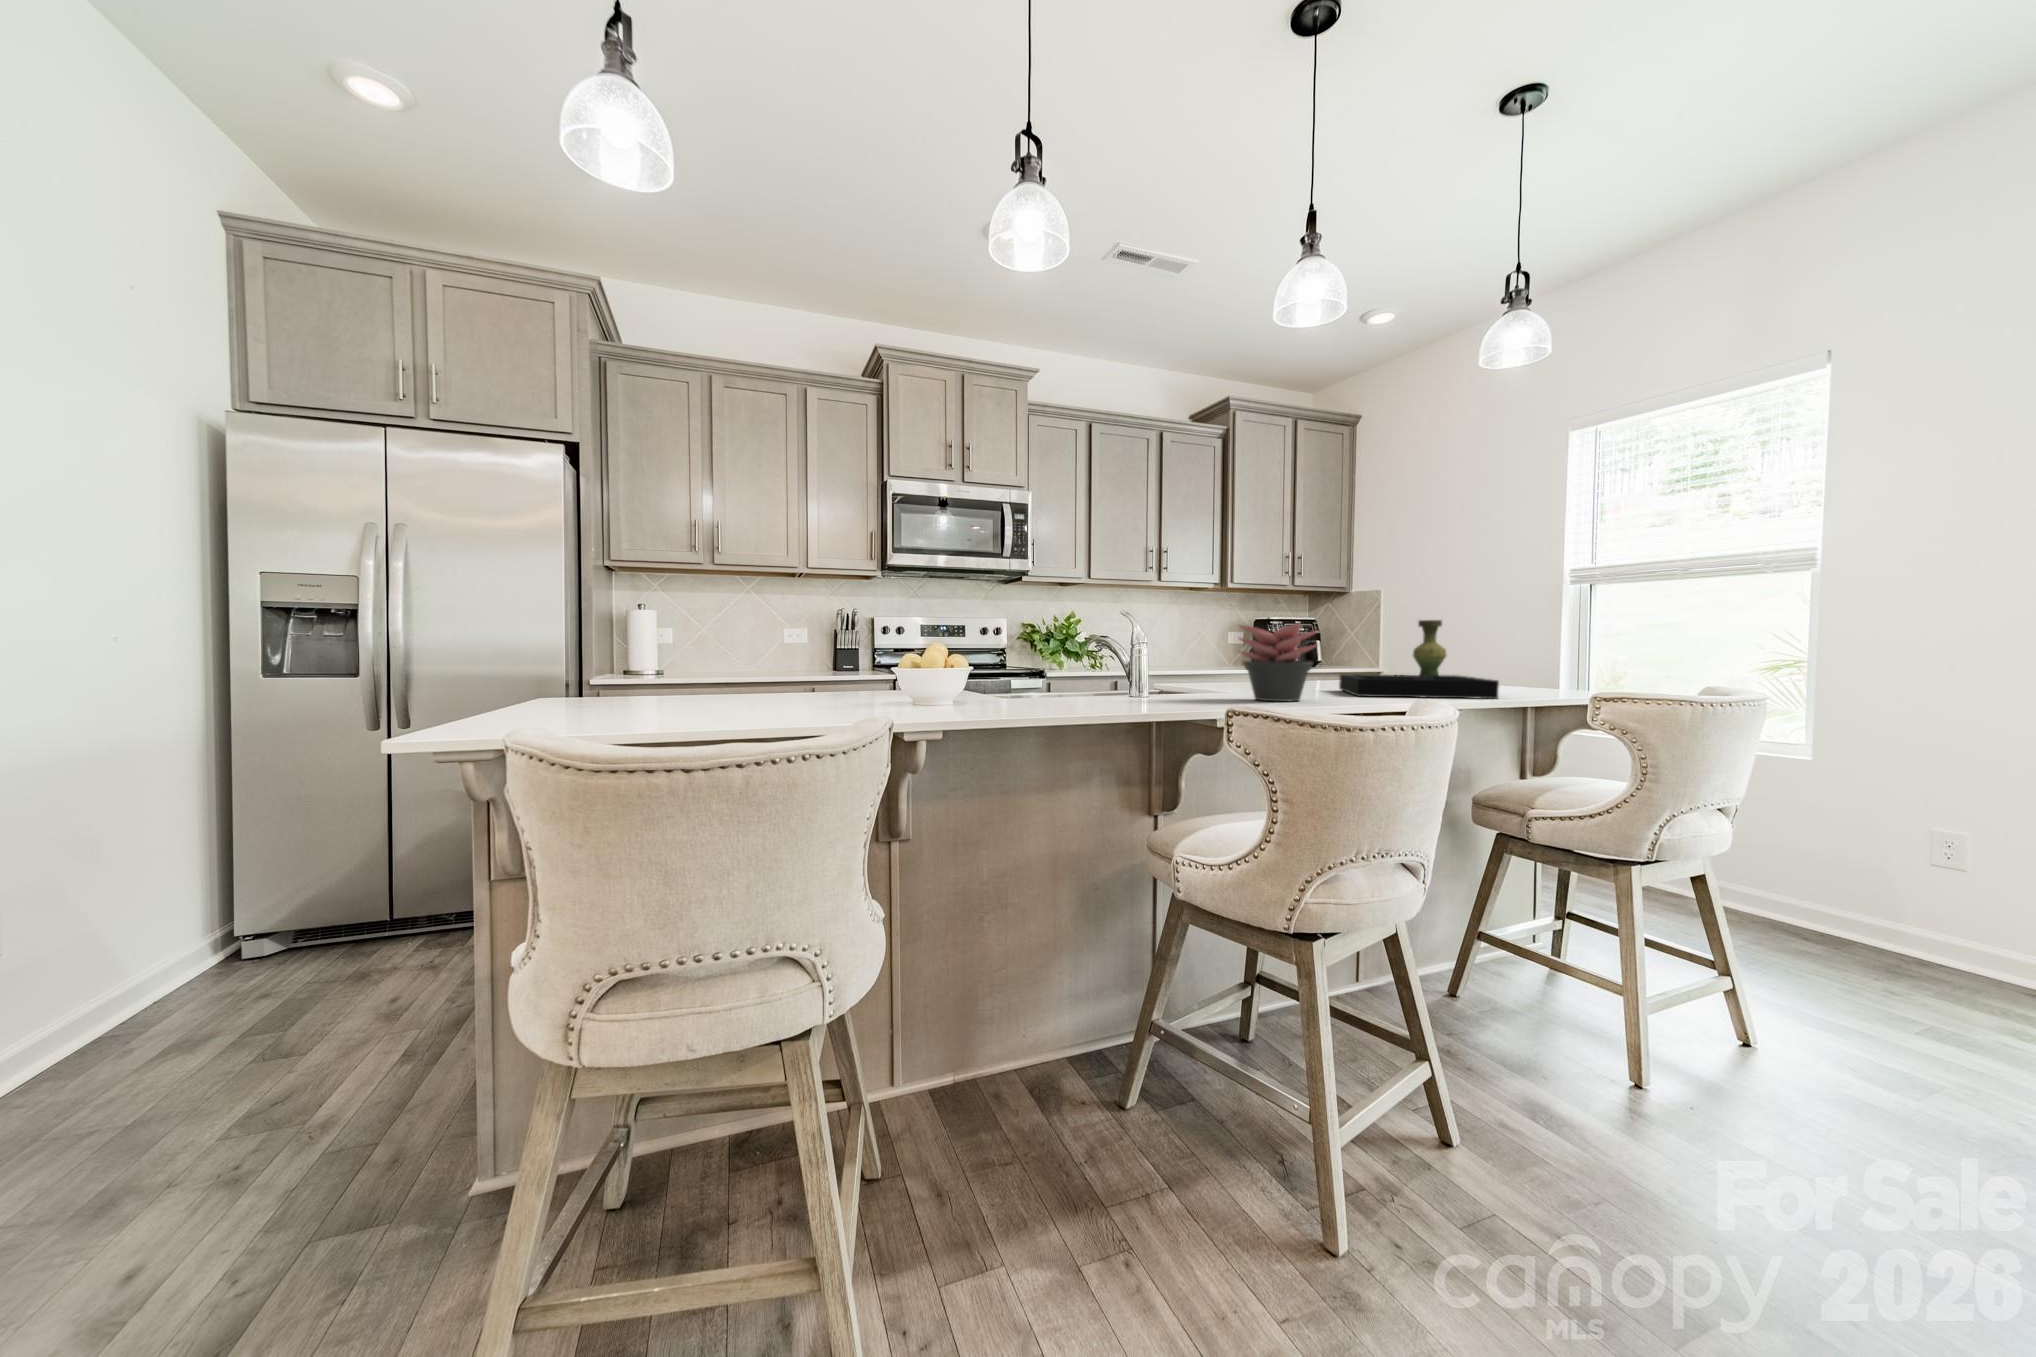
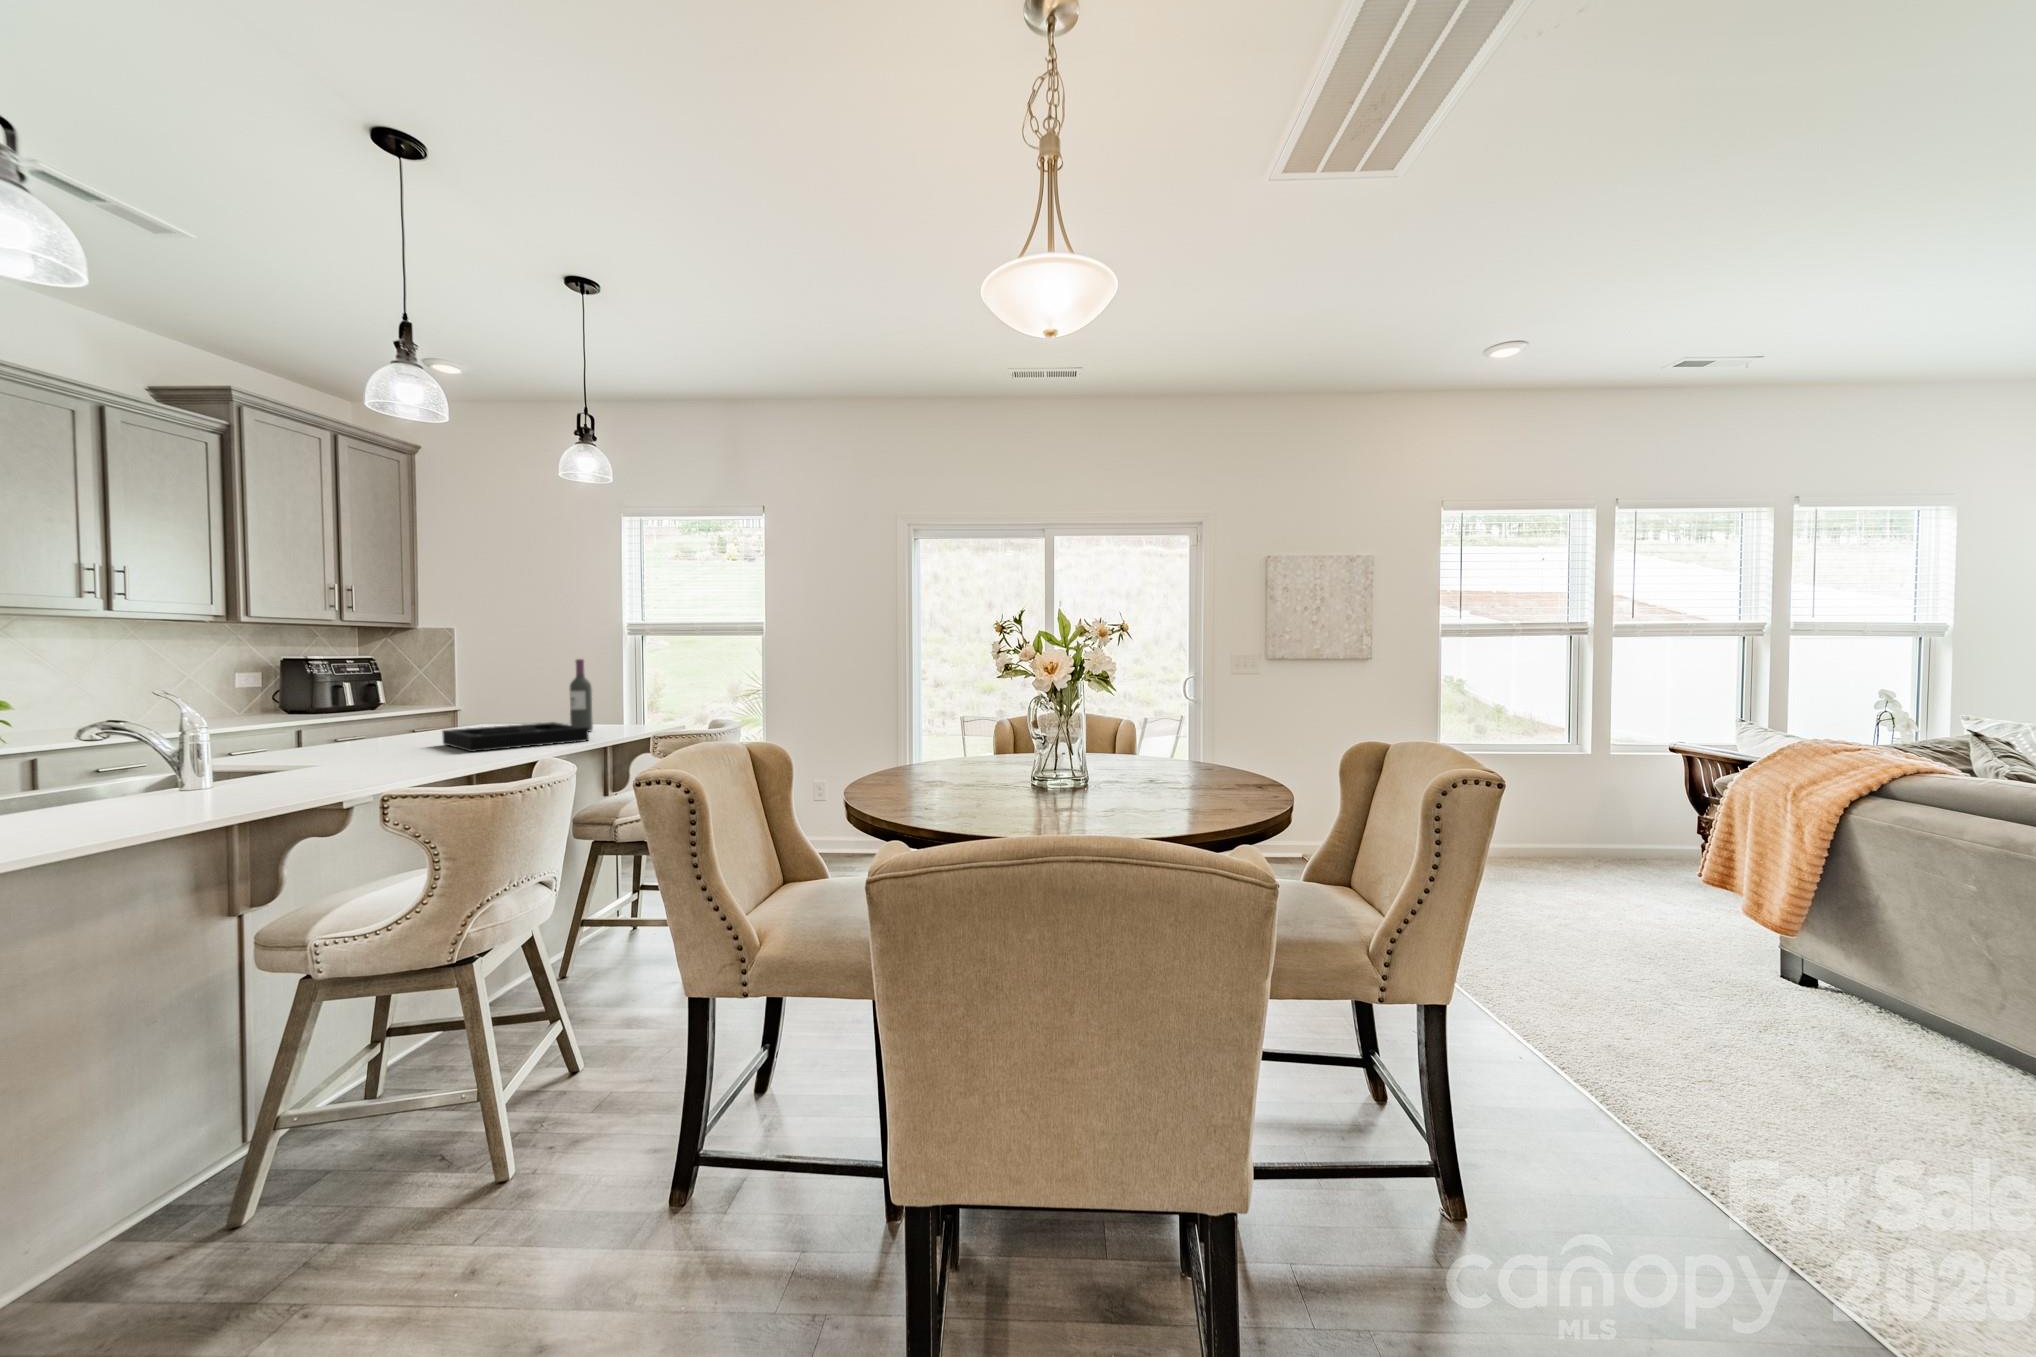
wine bottle: none [1481,597,1511,692] -> present [570,659,593,731]
vase: present [1413,620,1446,675] -> none [494,661,527,712]
succulent plant: present [1240,623,1317,701] -> none [341,695,438,771]

